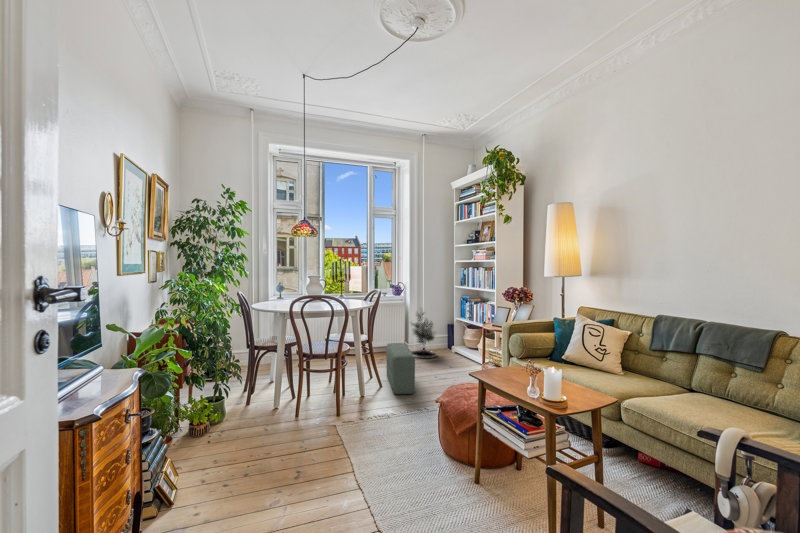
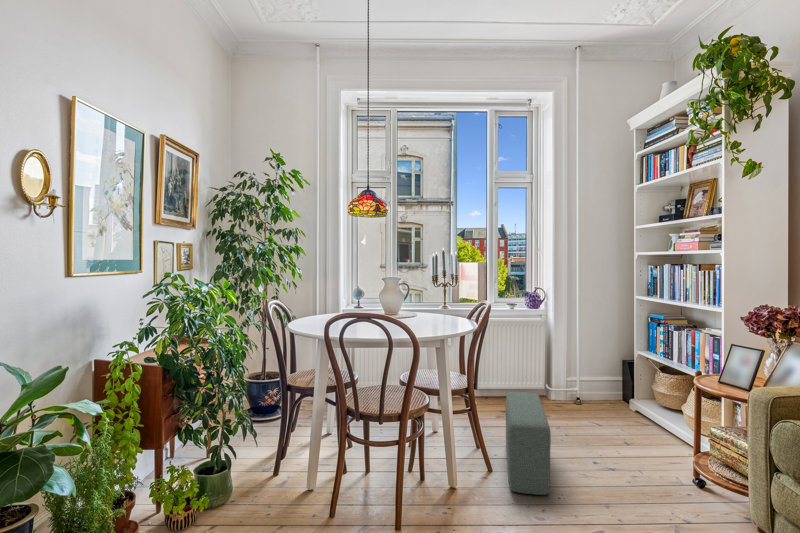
potted tree: present [412,313,436,358] -> none [553,329,603,417]

